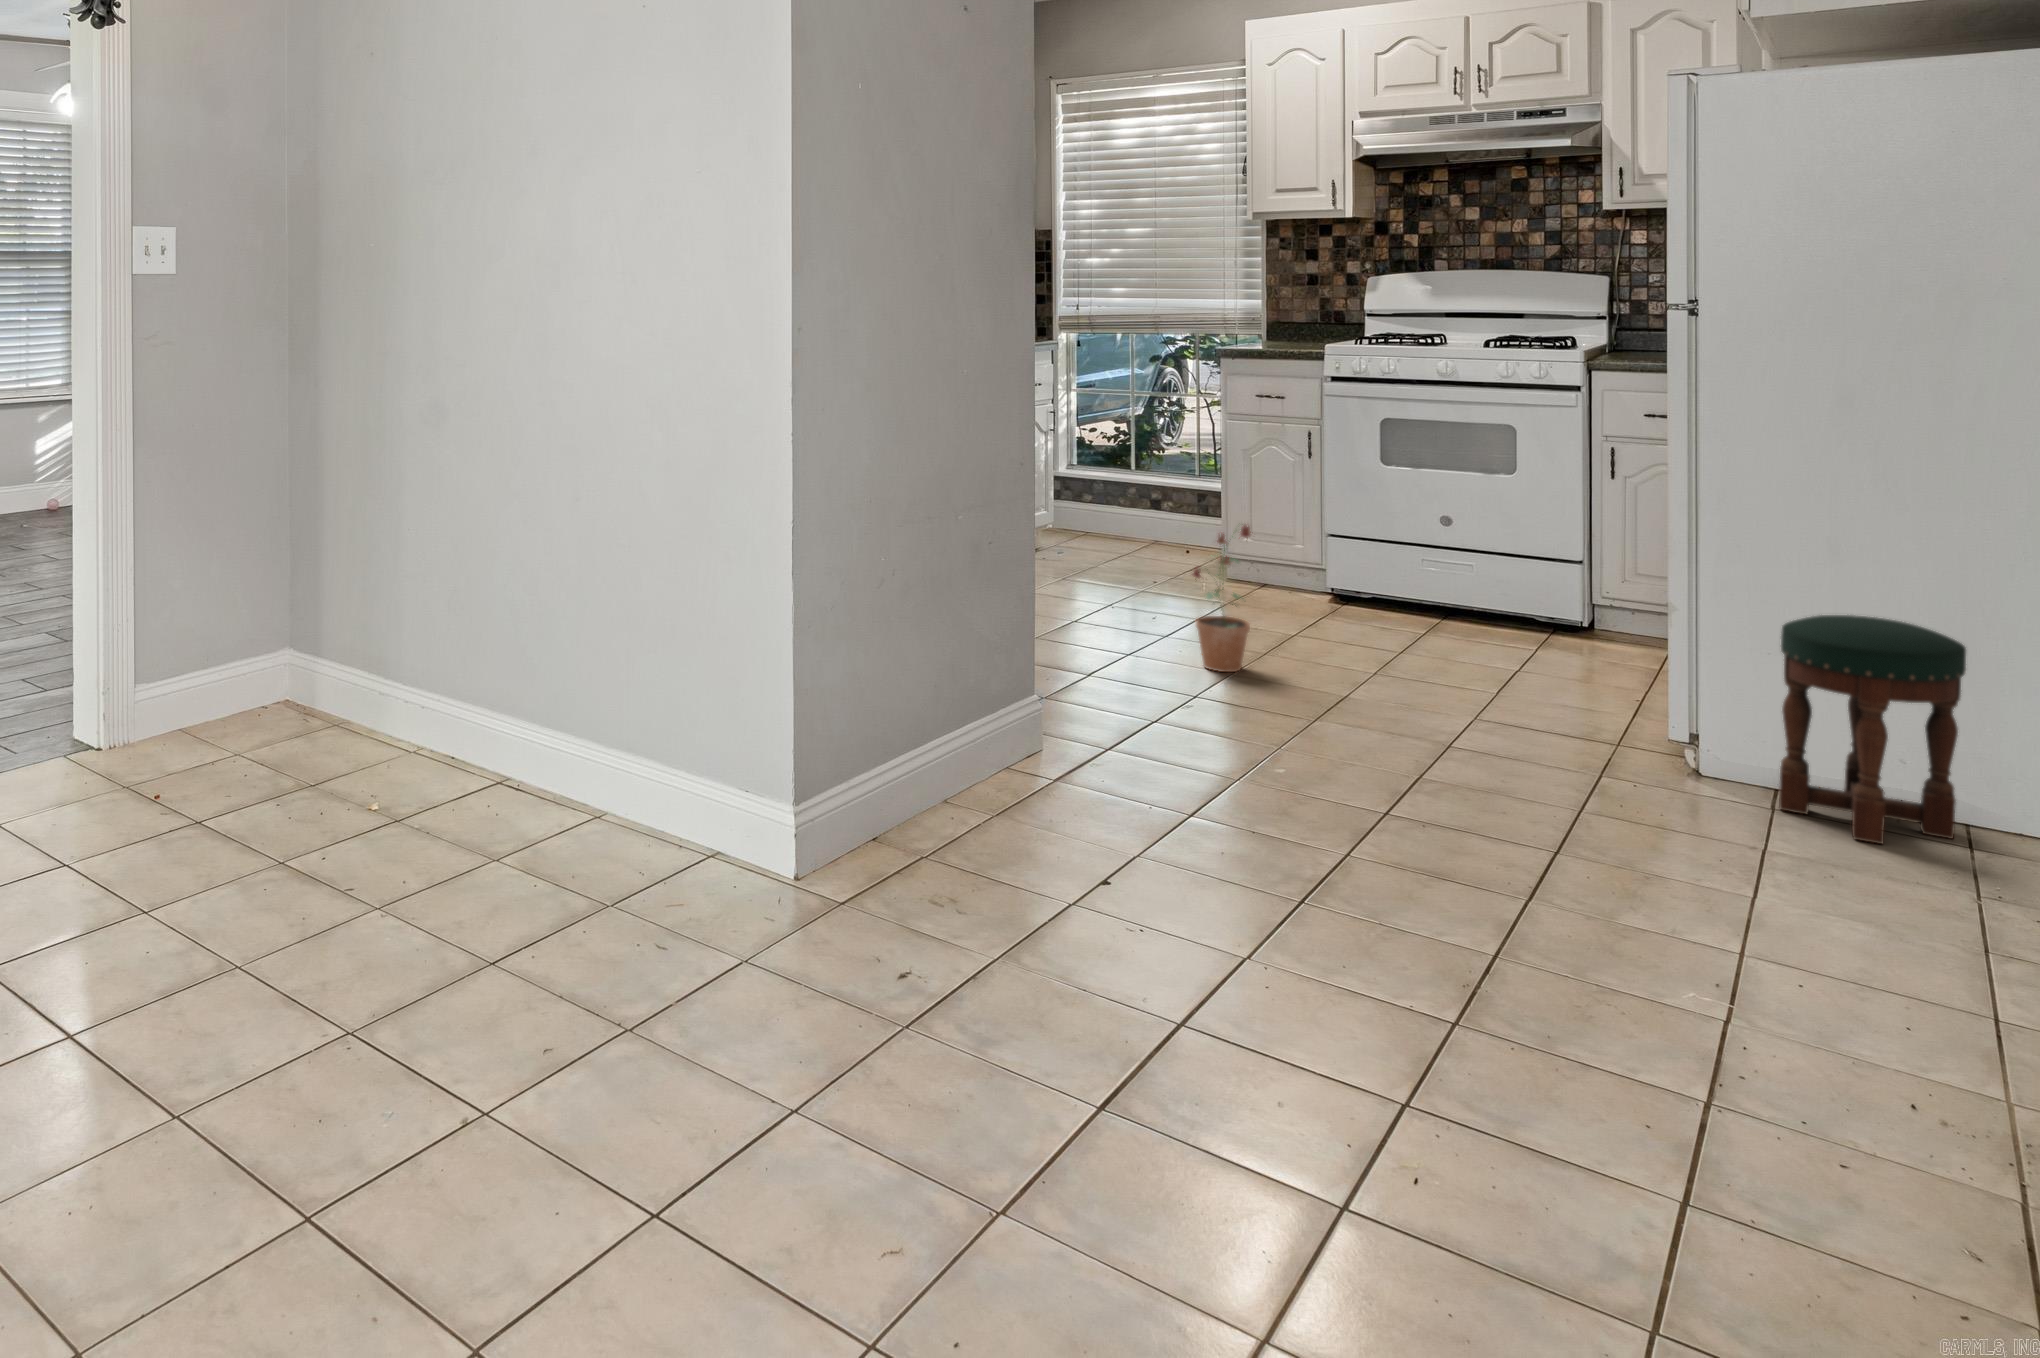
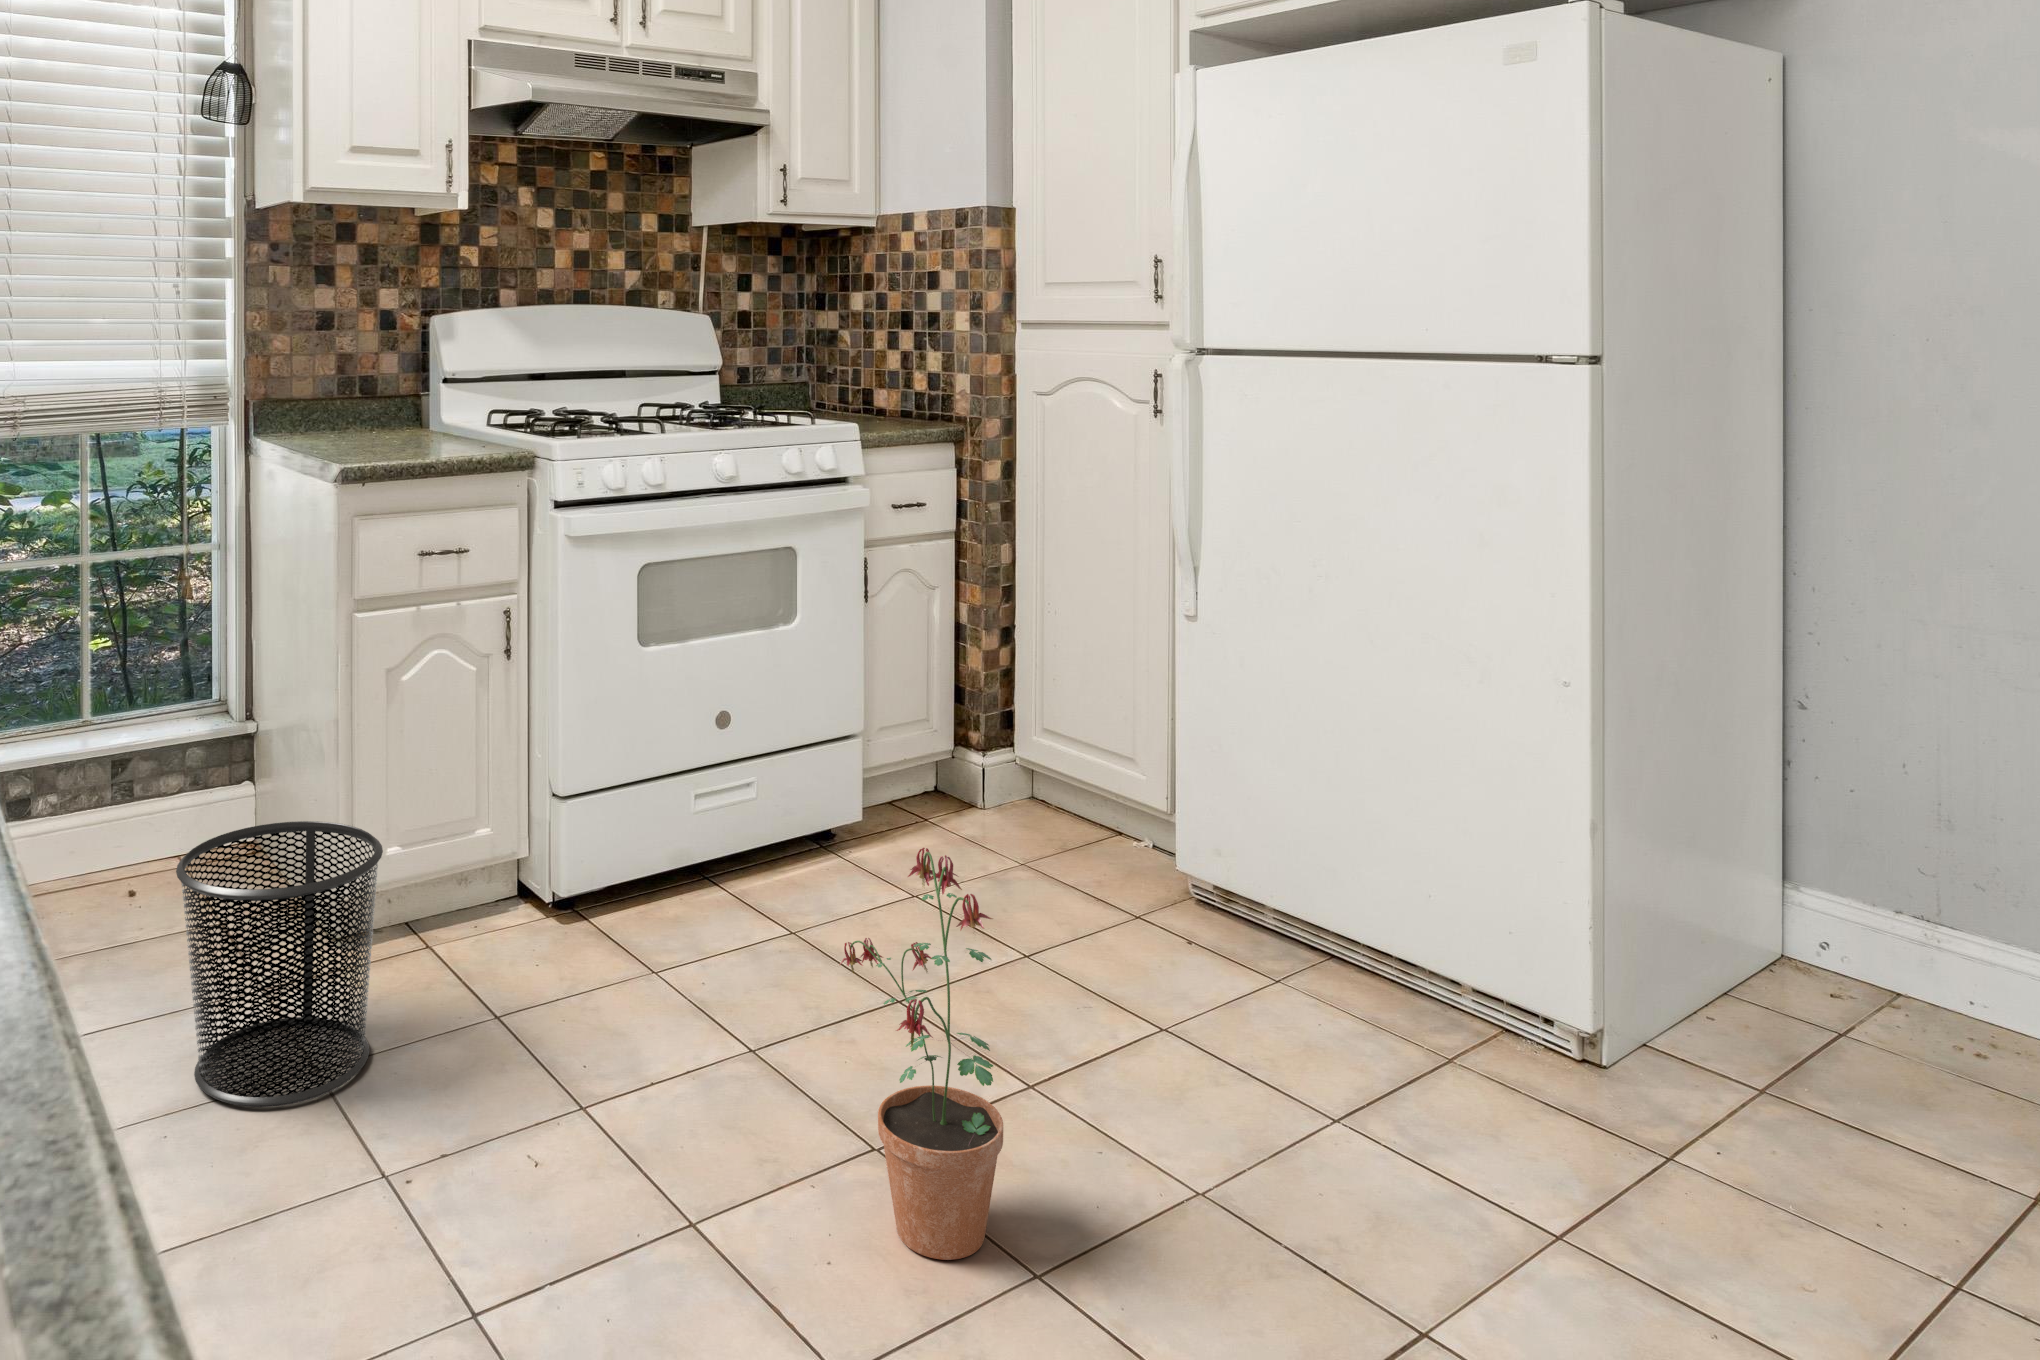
waste bin: none [1090,500,1176,598] -> present [176,821,383,1107]
stool: present [1779,615,1966,844] -> none [1736,749,1991,1099]

